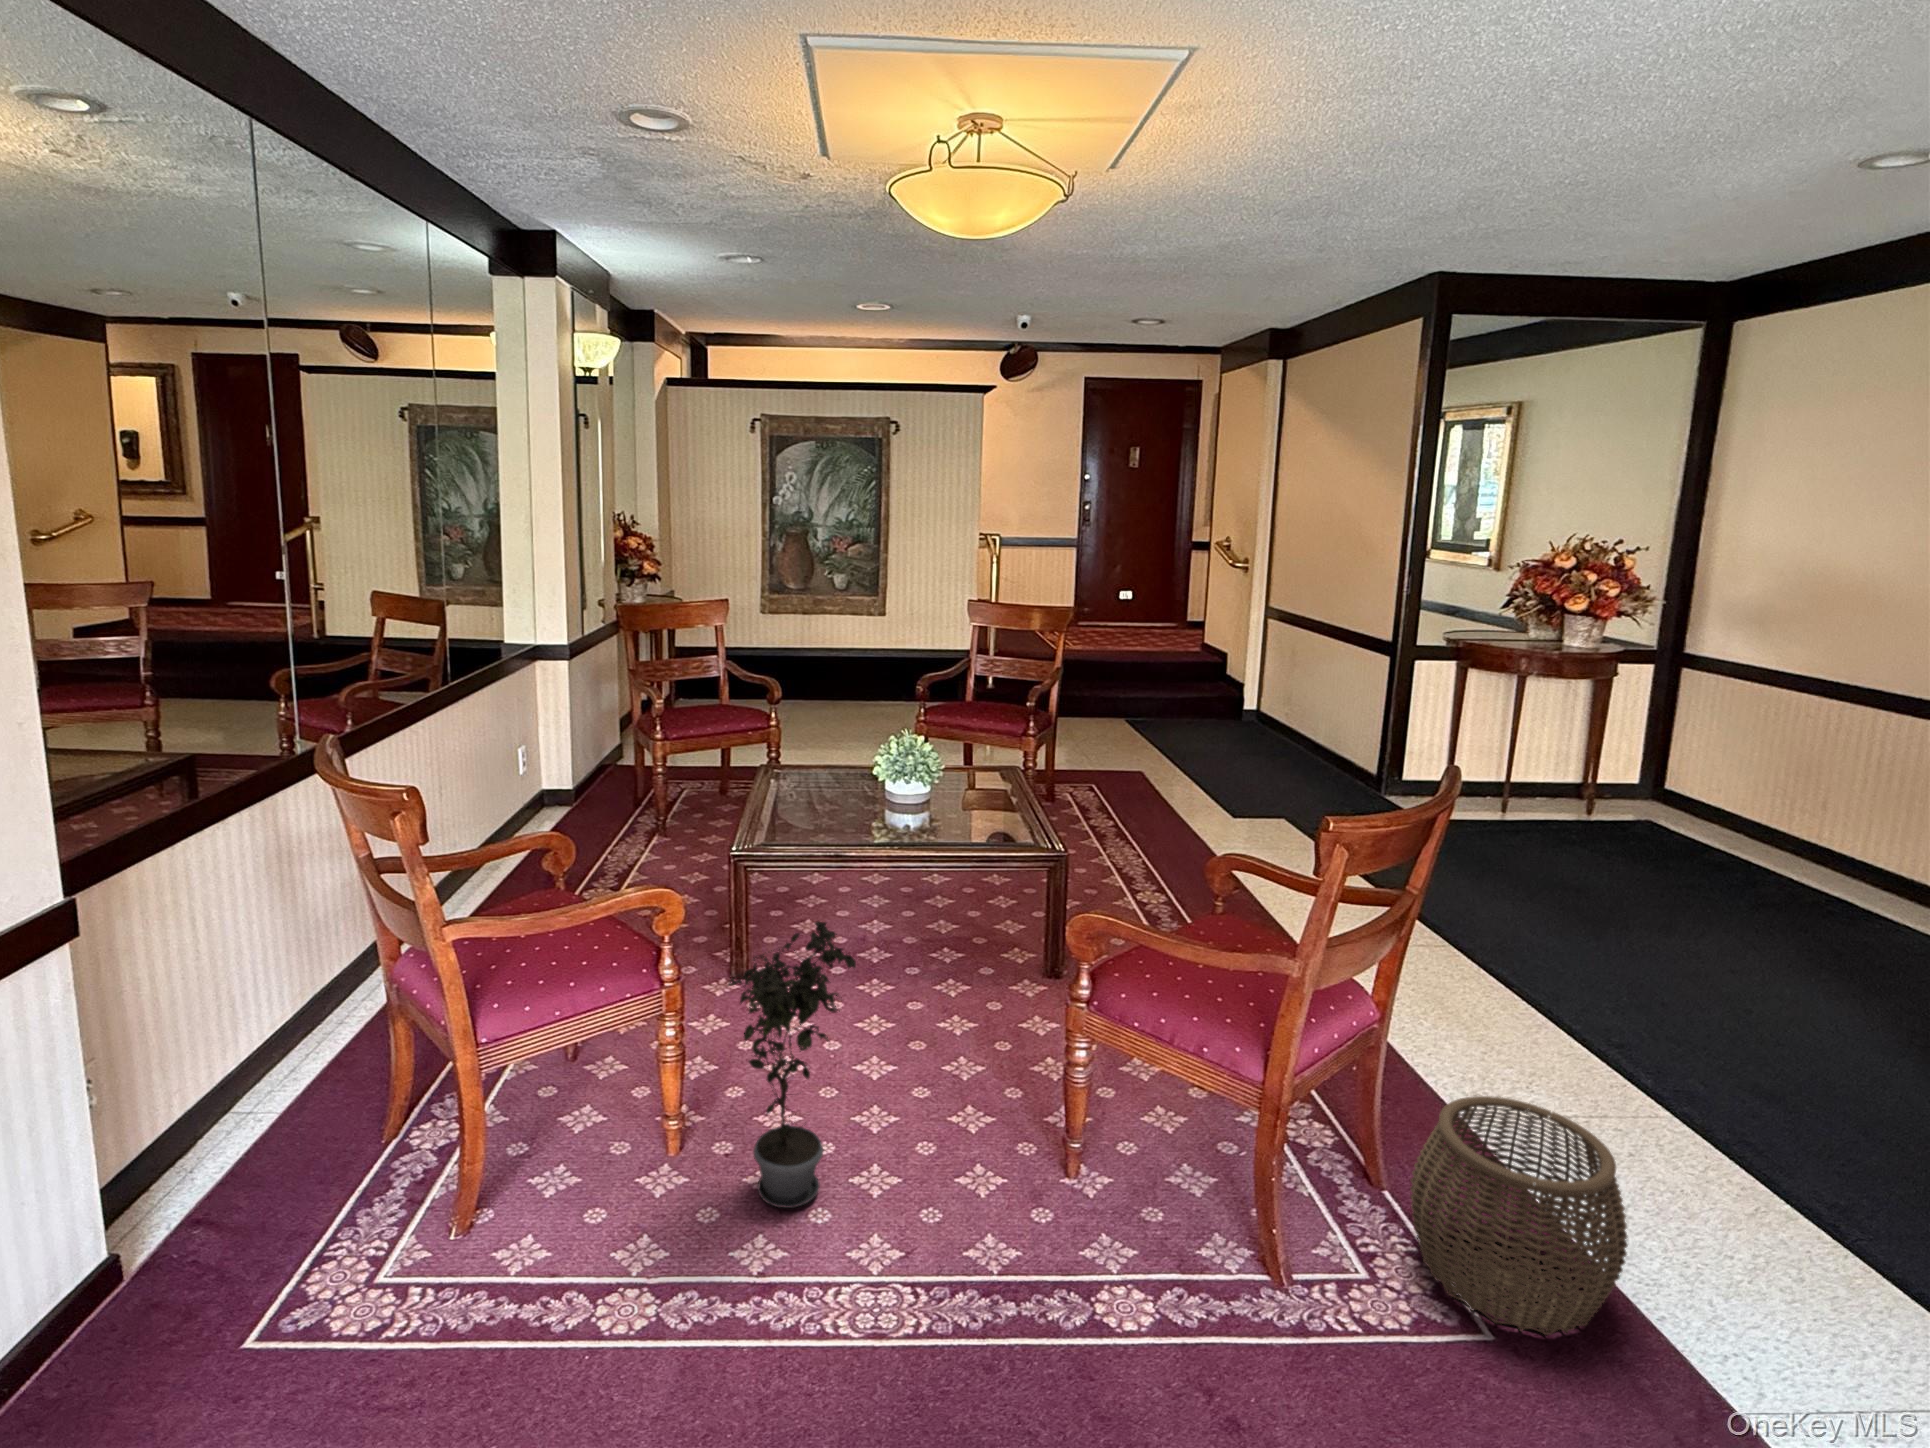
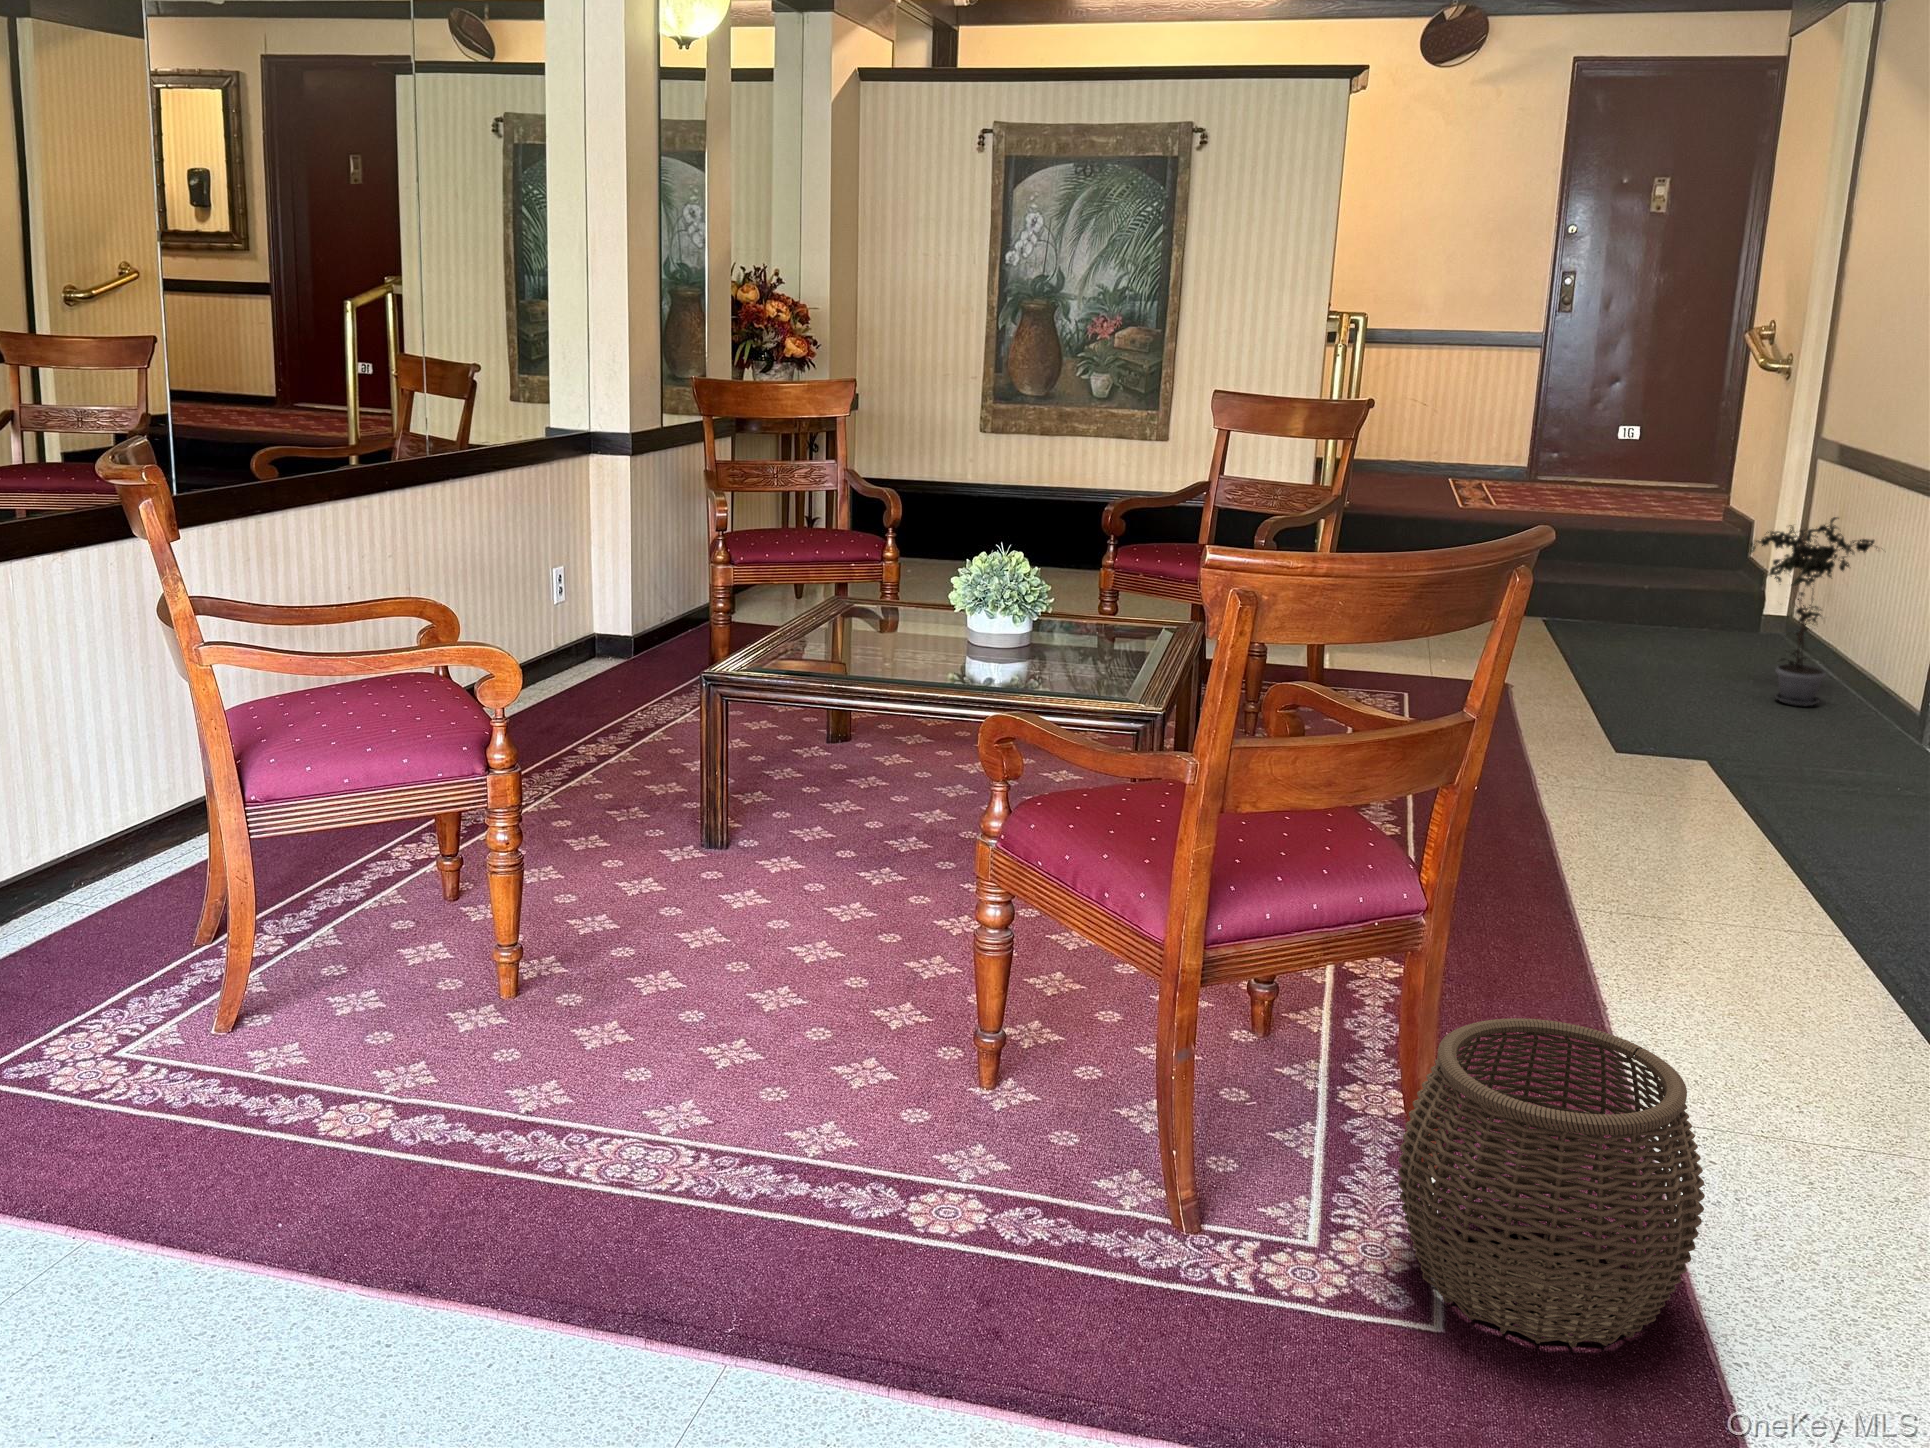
potted plant: present [728,921,856,1208] -> present [1750,517,1877,706]

